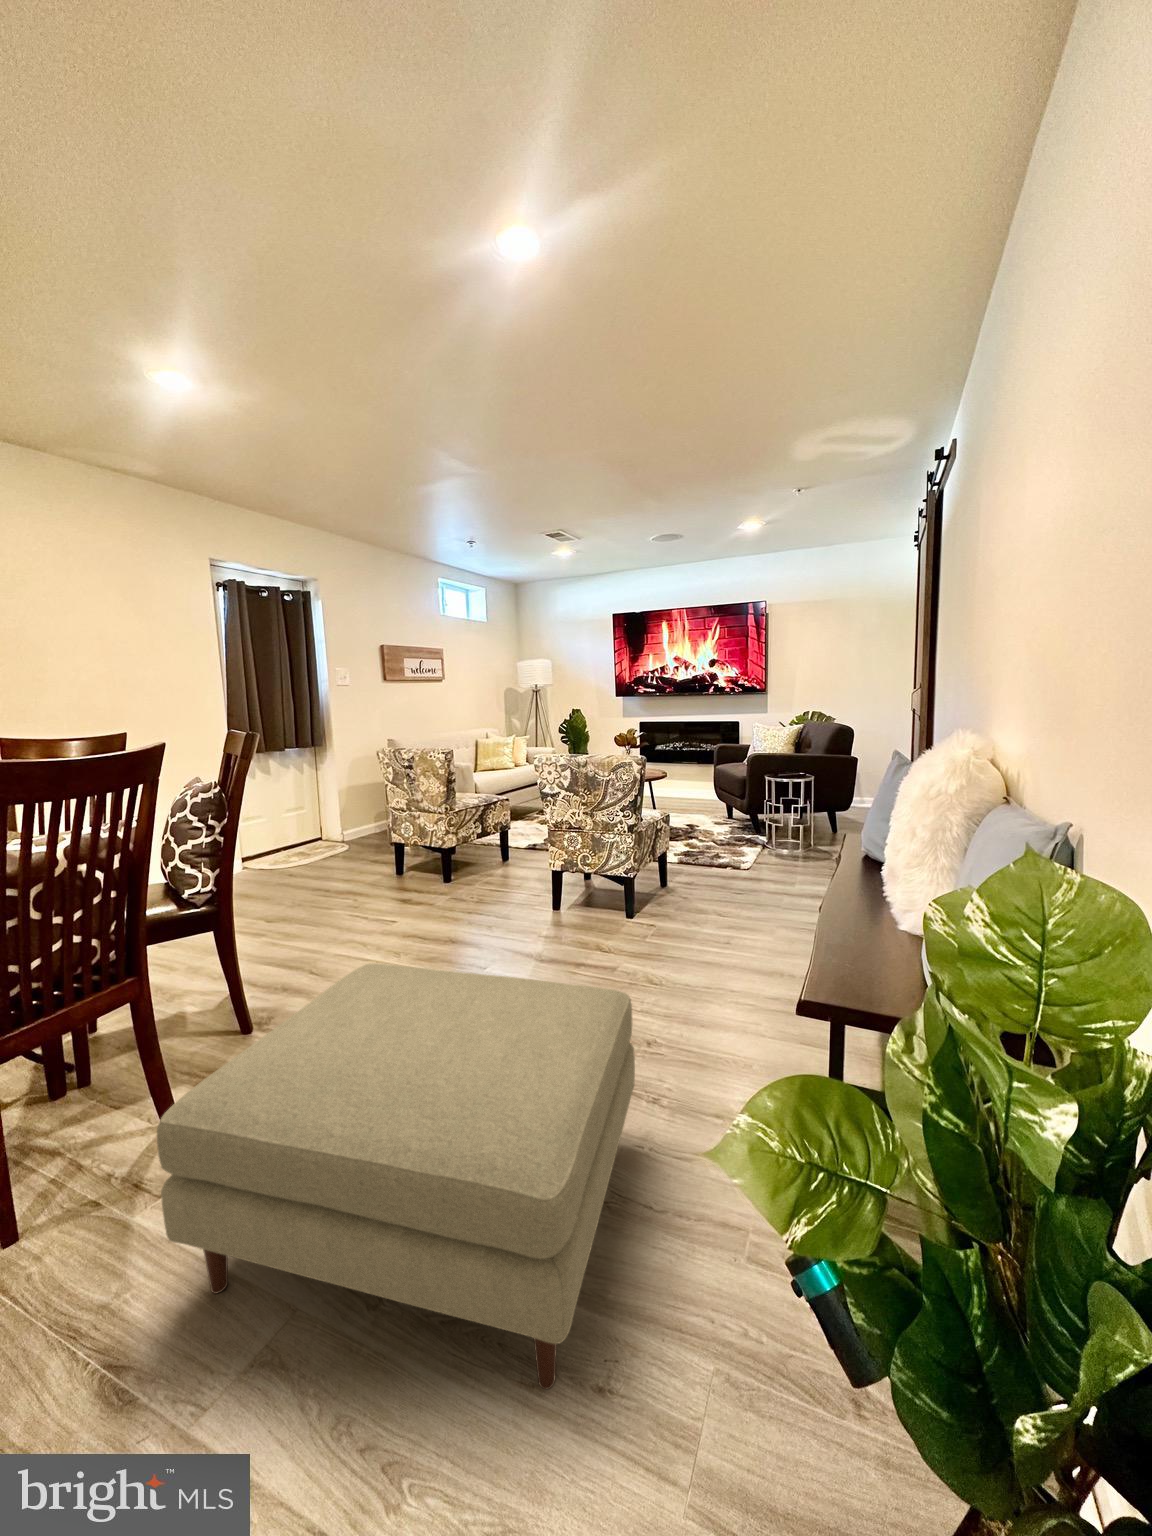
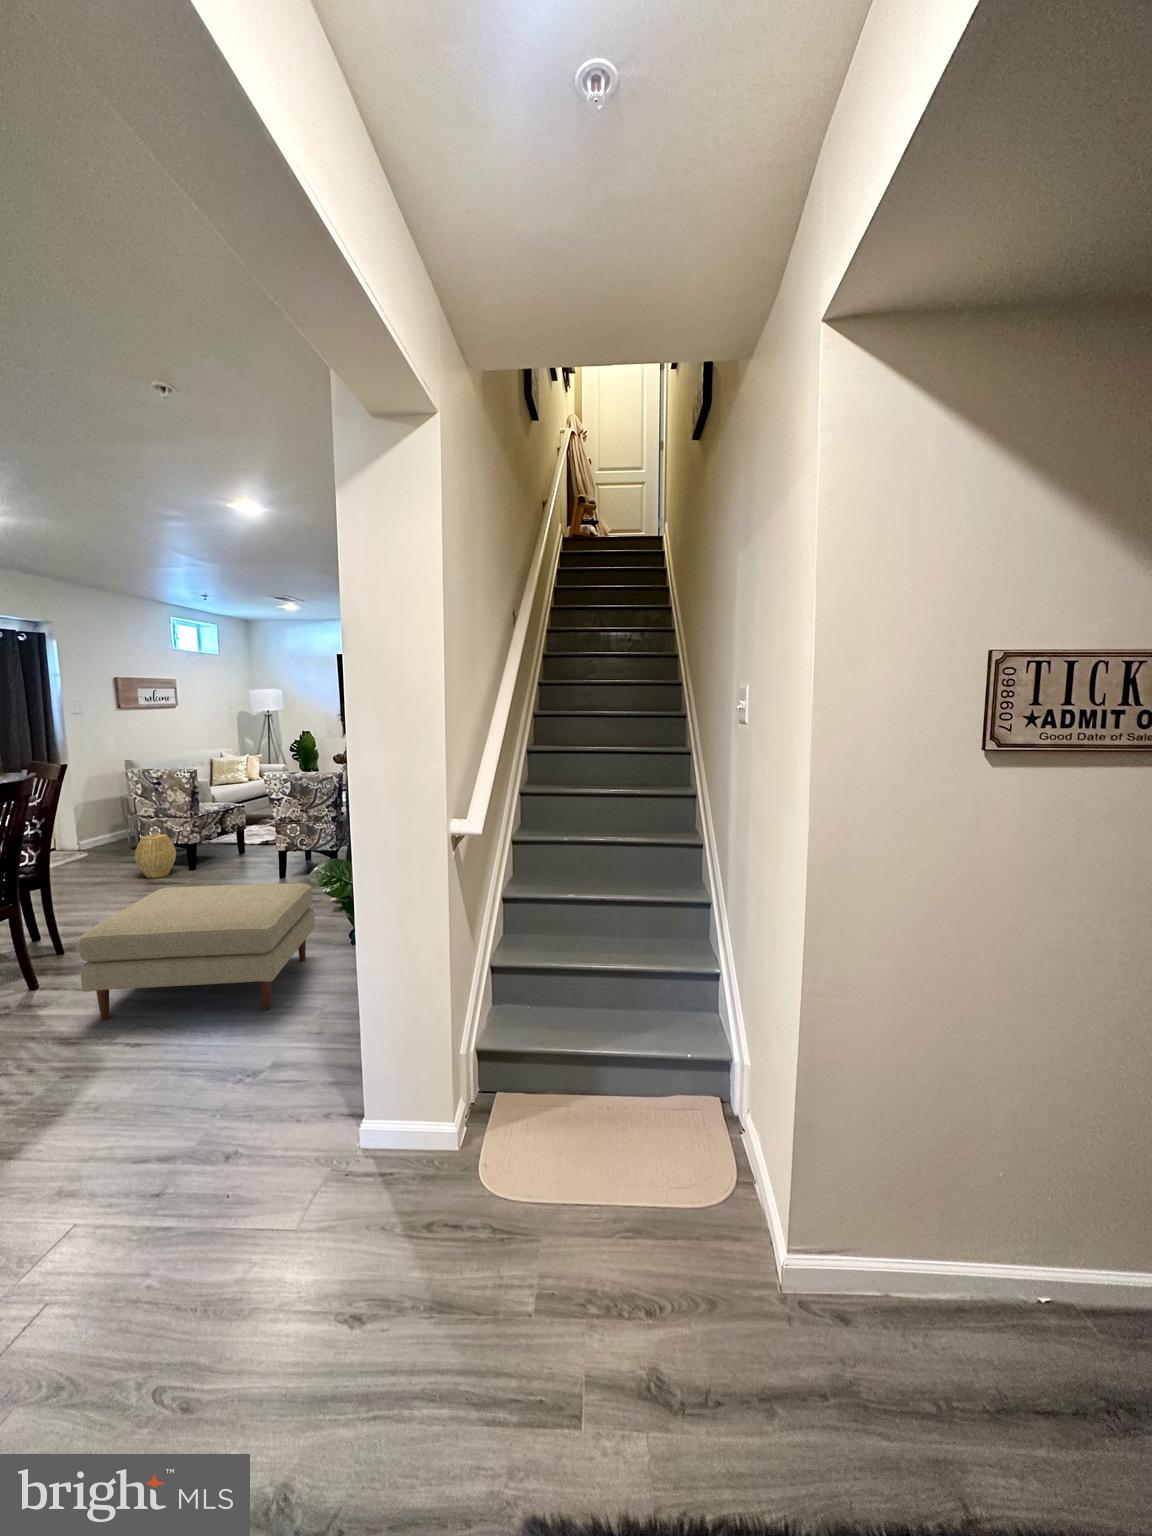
woven basket: none [382,833,428,891] -> present [135,834,176,878]

